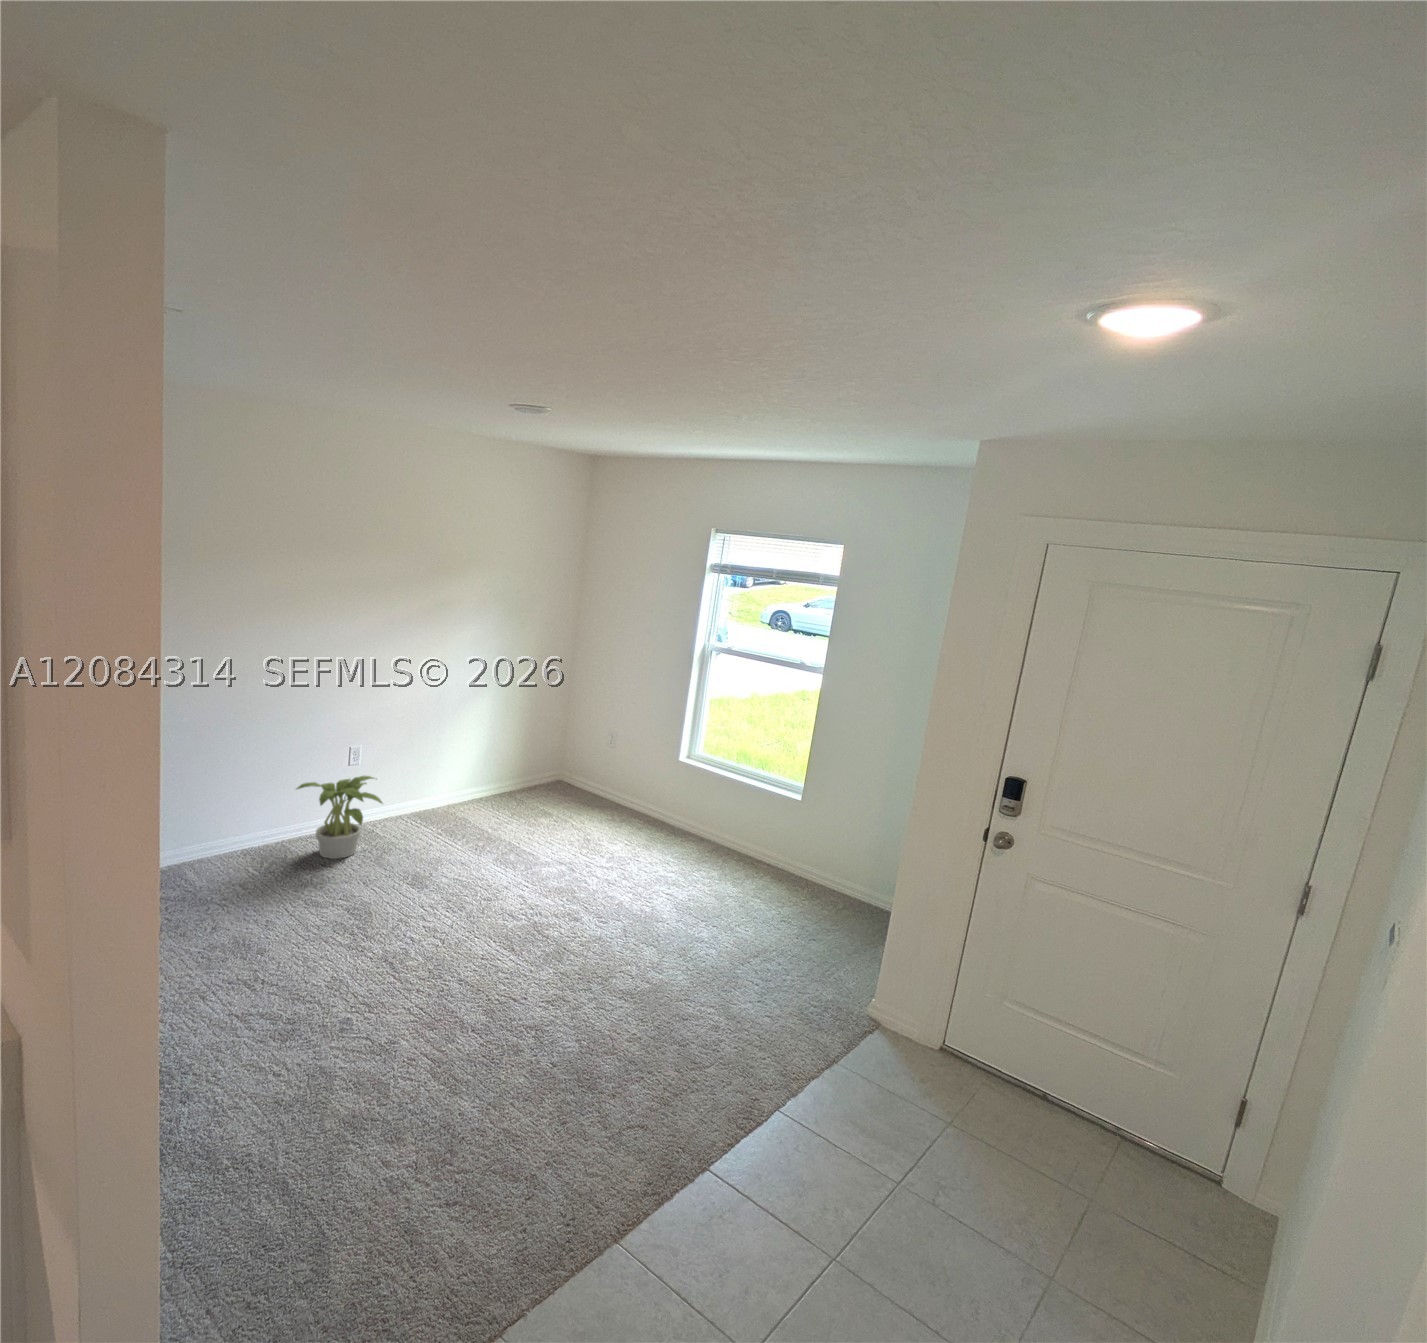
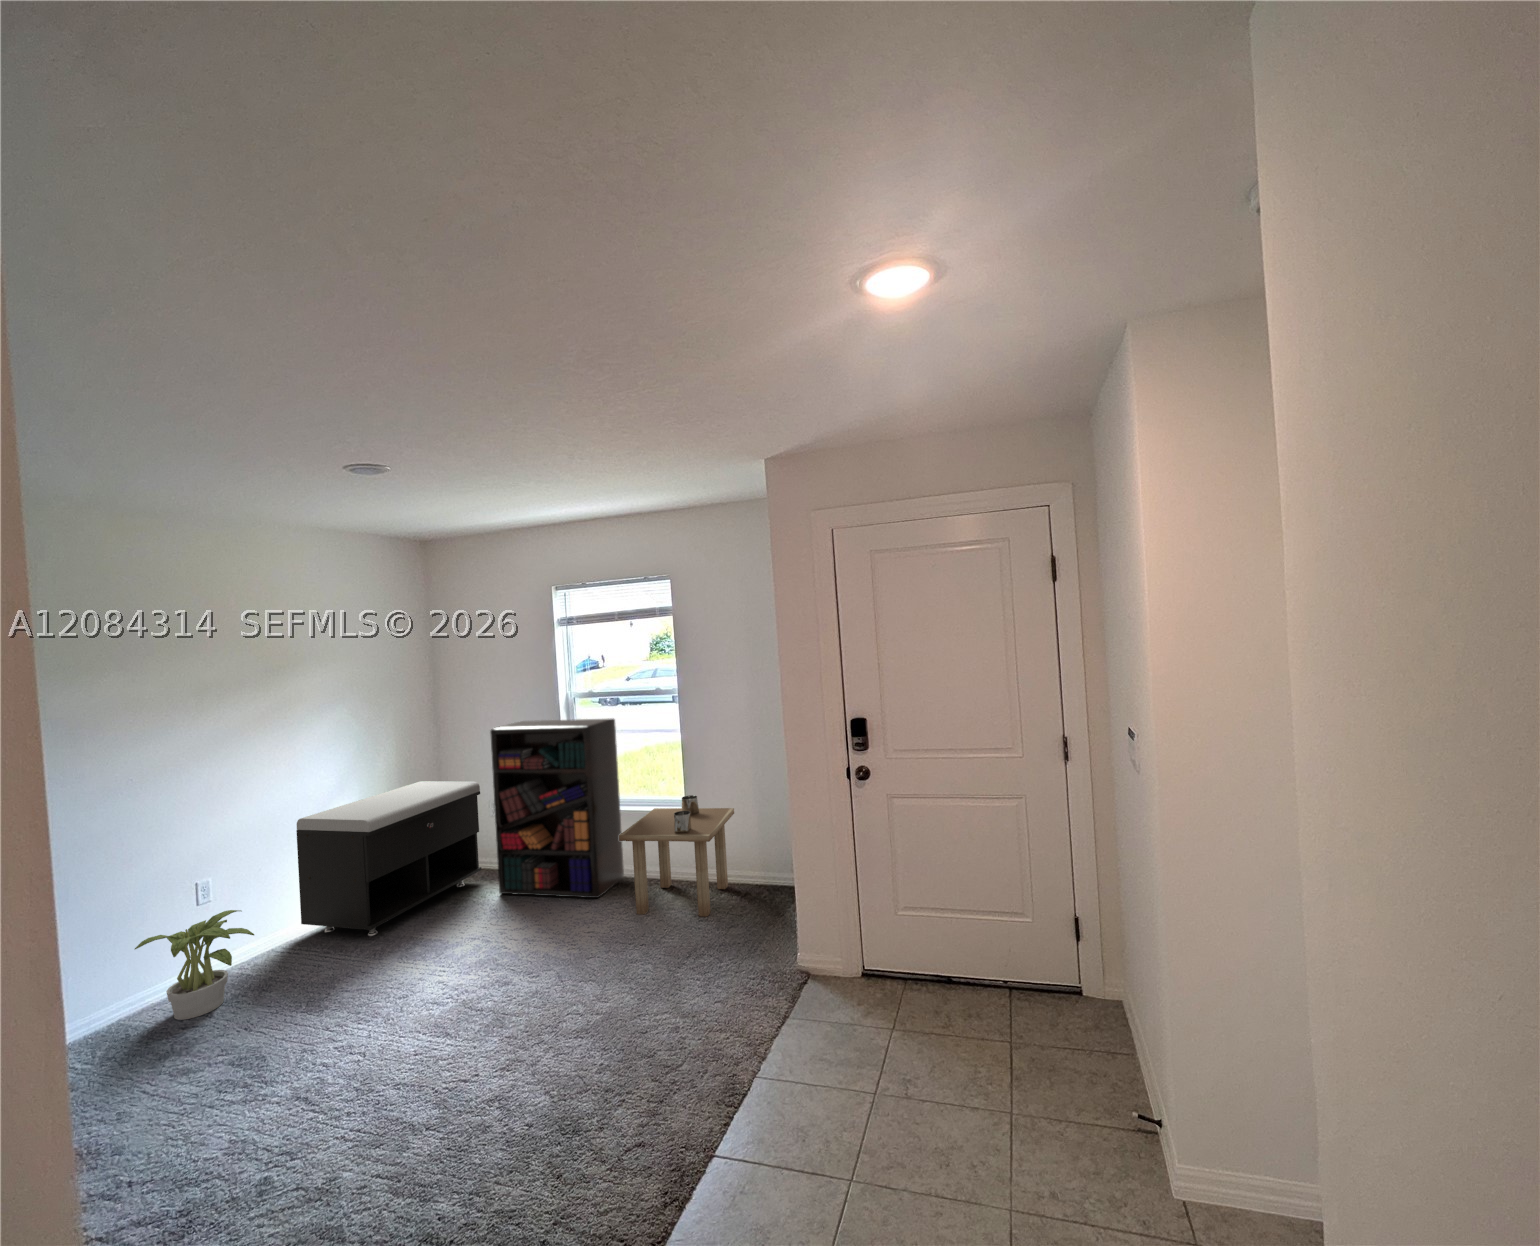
bookshelf: none [597,656,742,861] -> present [490,719,624,898]
storage bench: none [426,693,597,831] -> present [296,781,481,936]
side table: none [715,783,851,919] -> present [619,795,734,917]

